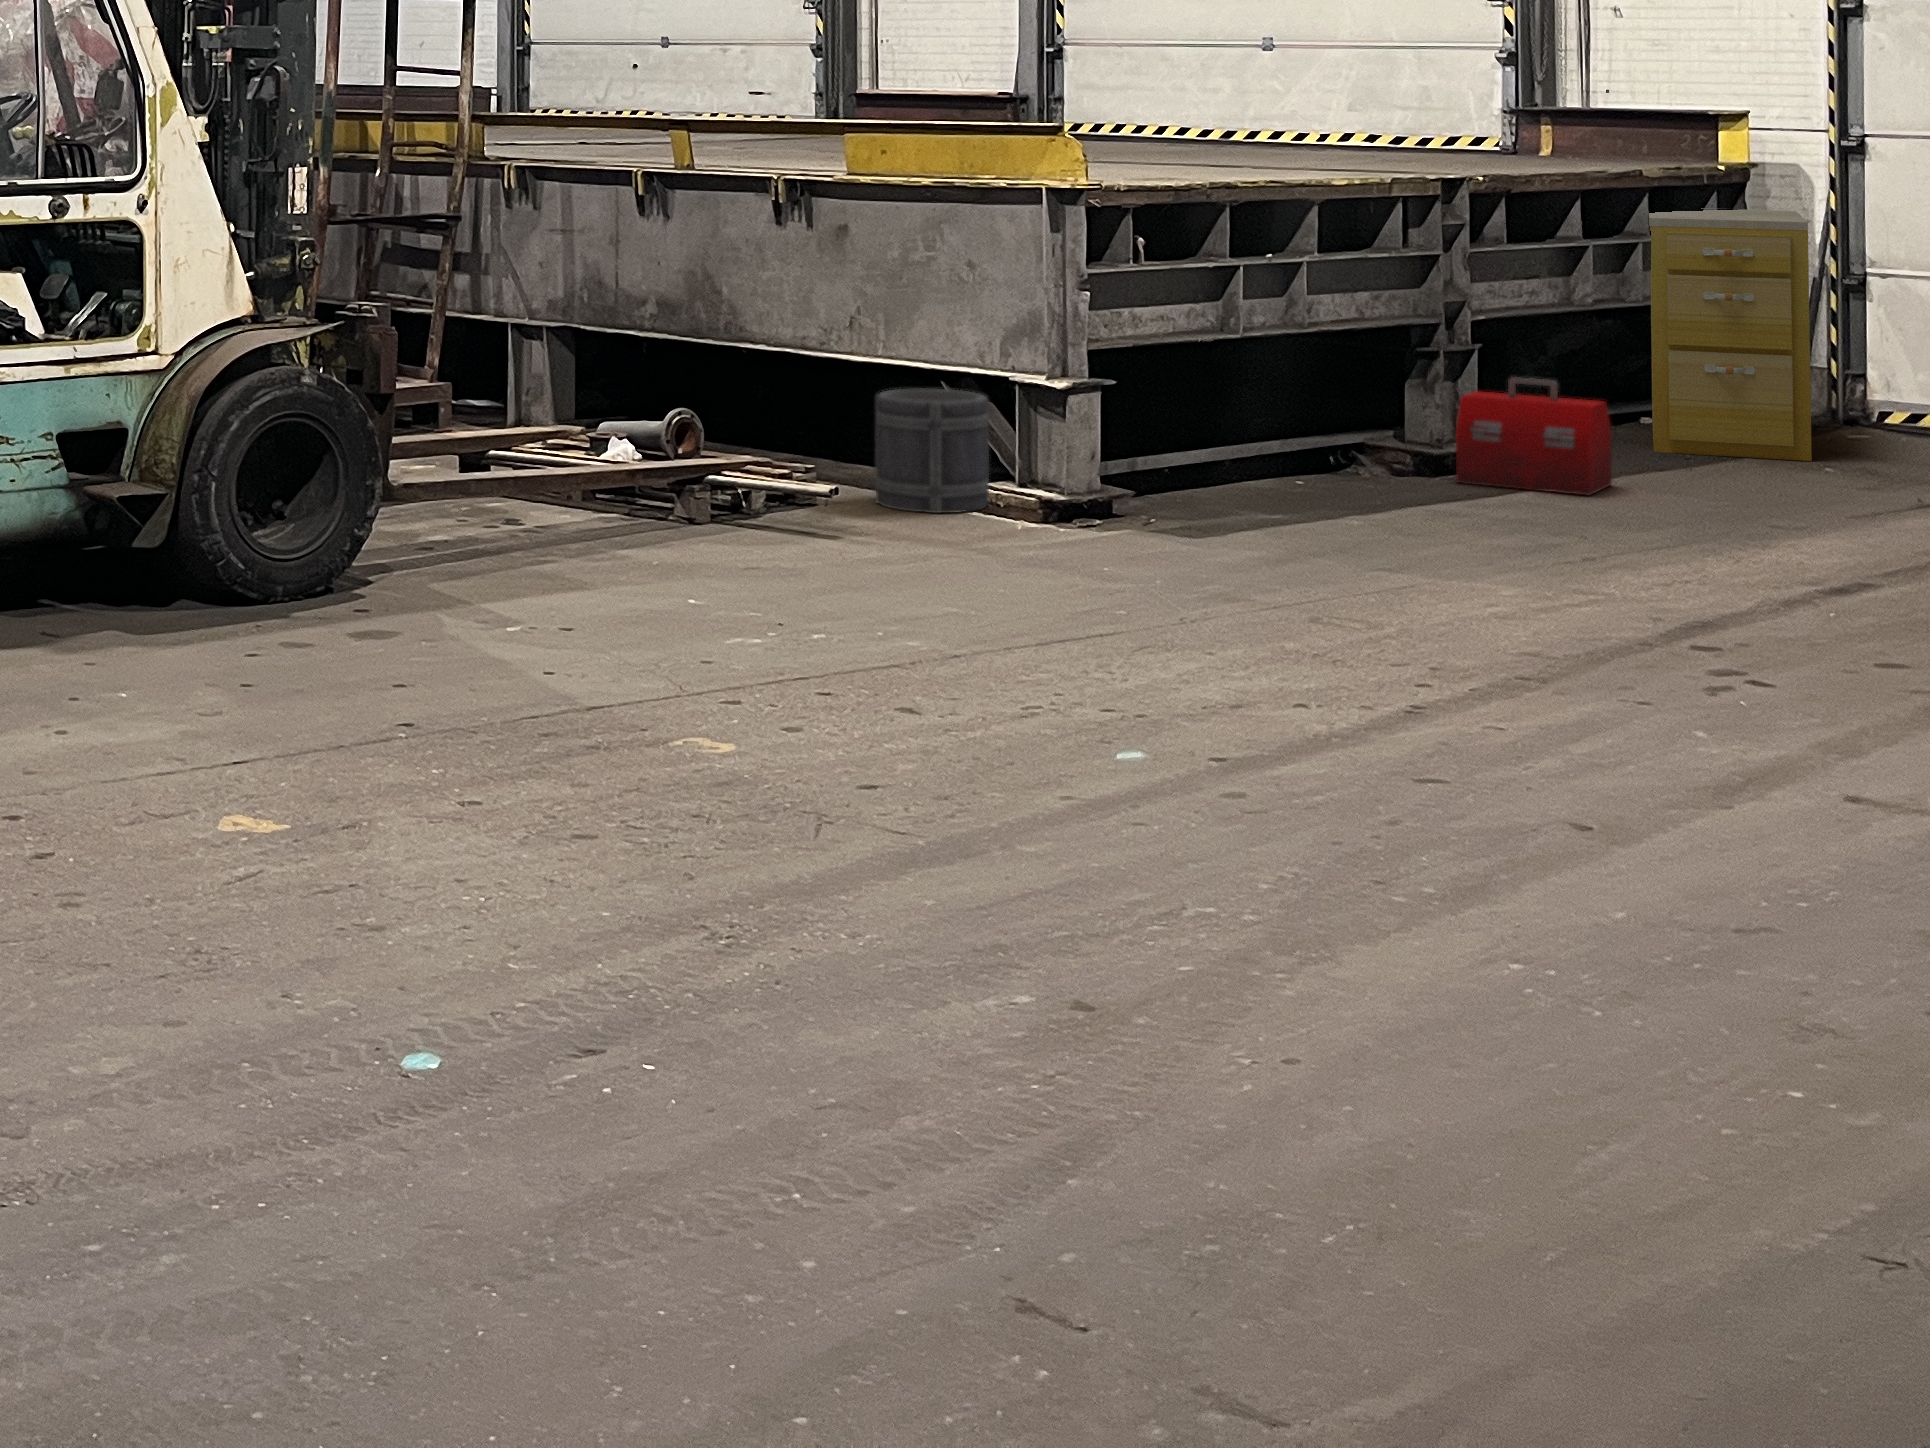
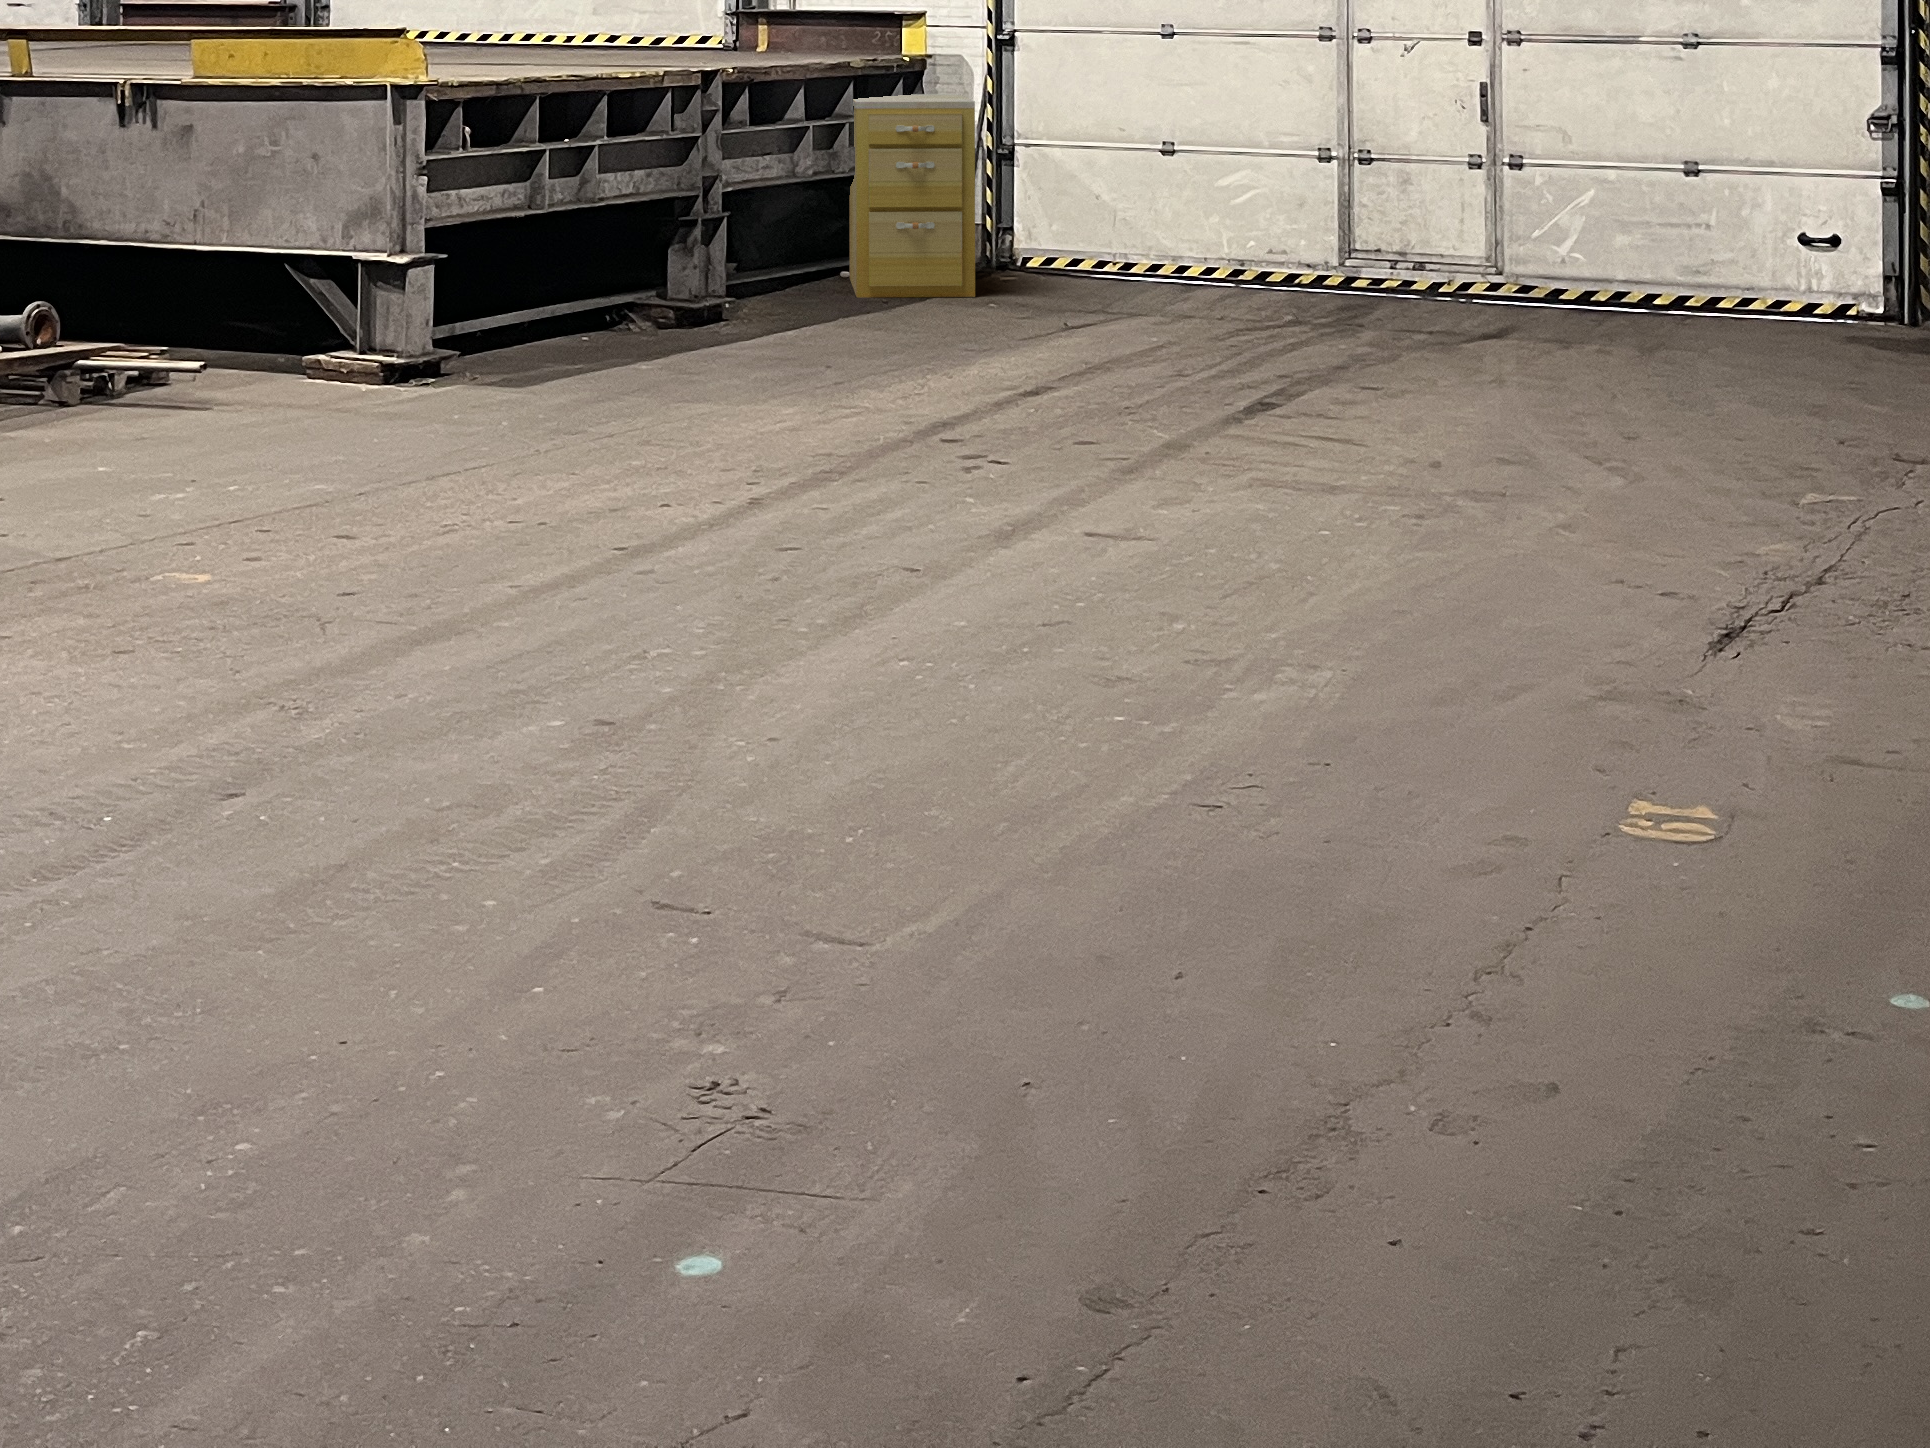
toolbox: present [1456,377,1612,495] -> none [713,238,834,332]
bucket: present [876,389,989,513] -> none [227,272,331,382]

